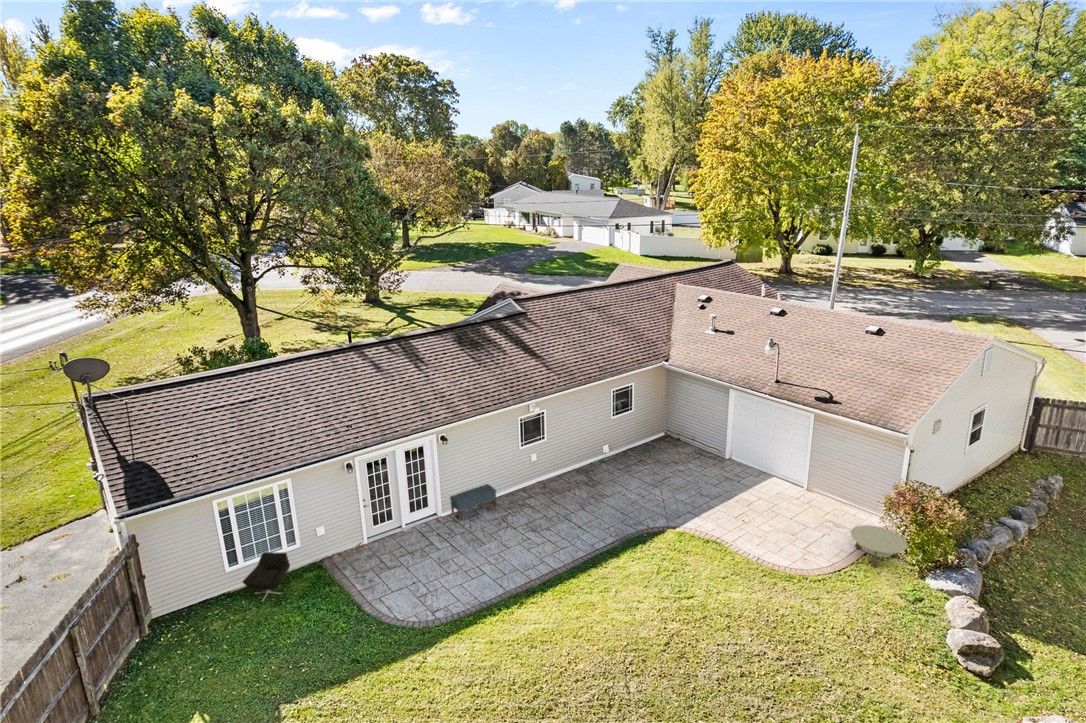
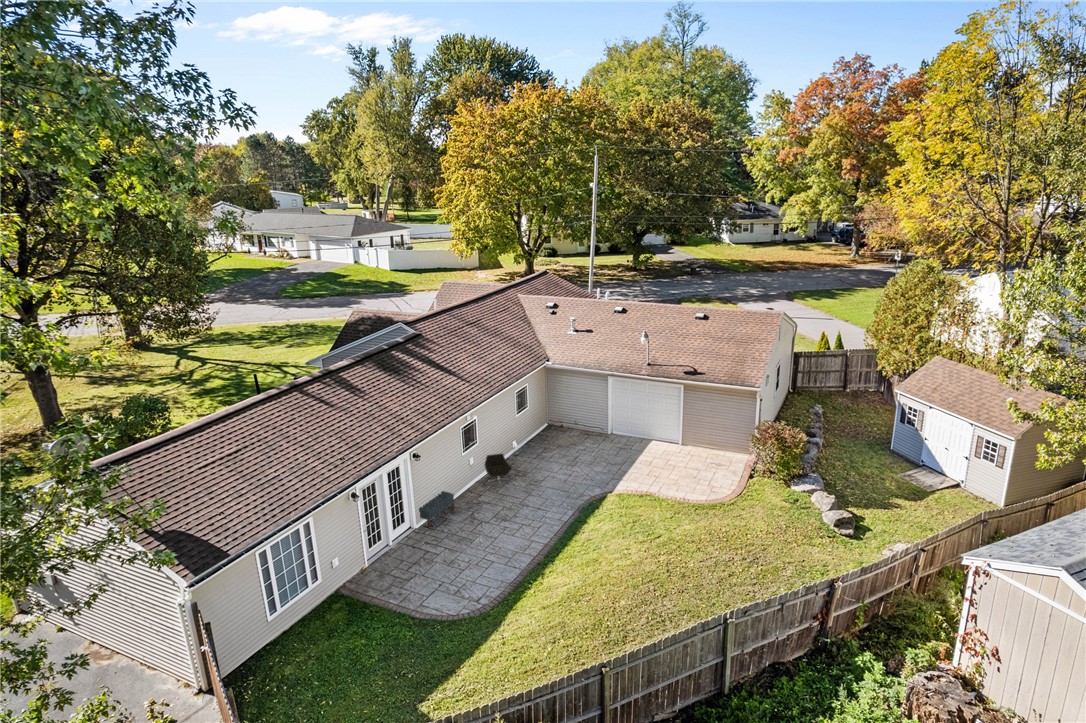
round table: present [850,525,907,568] -> none [737,458,776,487]
lounge chair: present [243,552,290,601] -> present [485,454,511,483]

